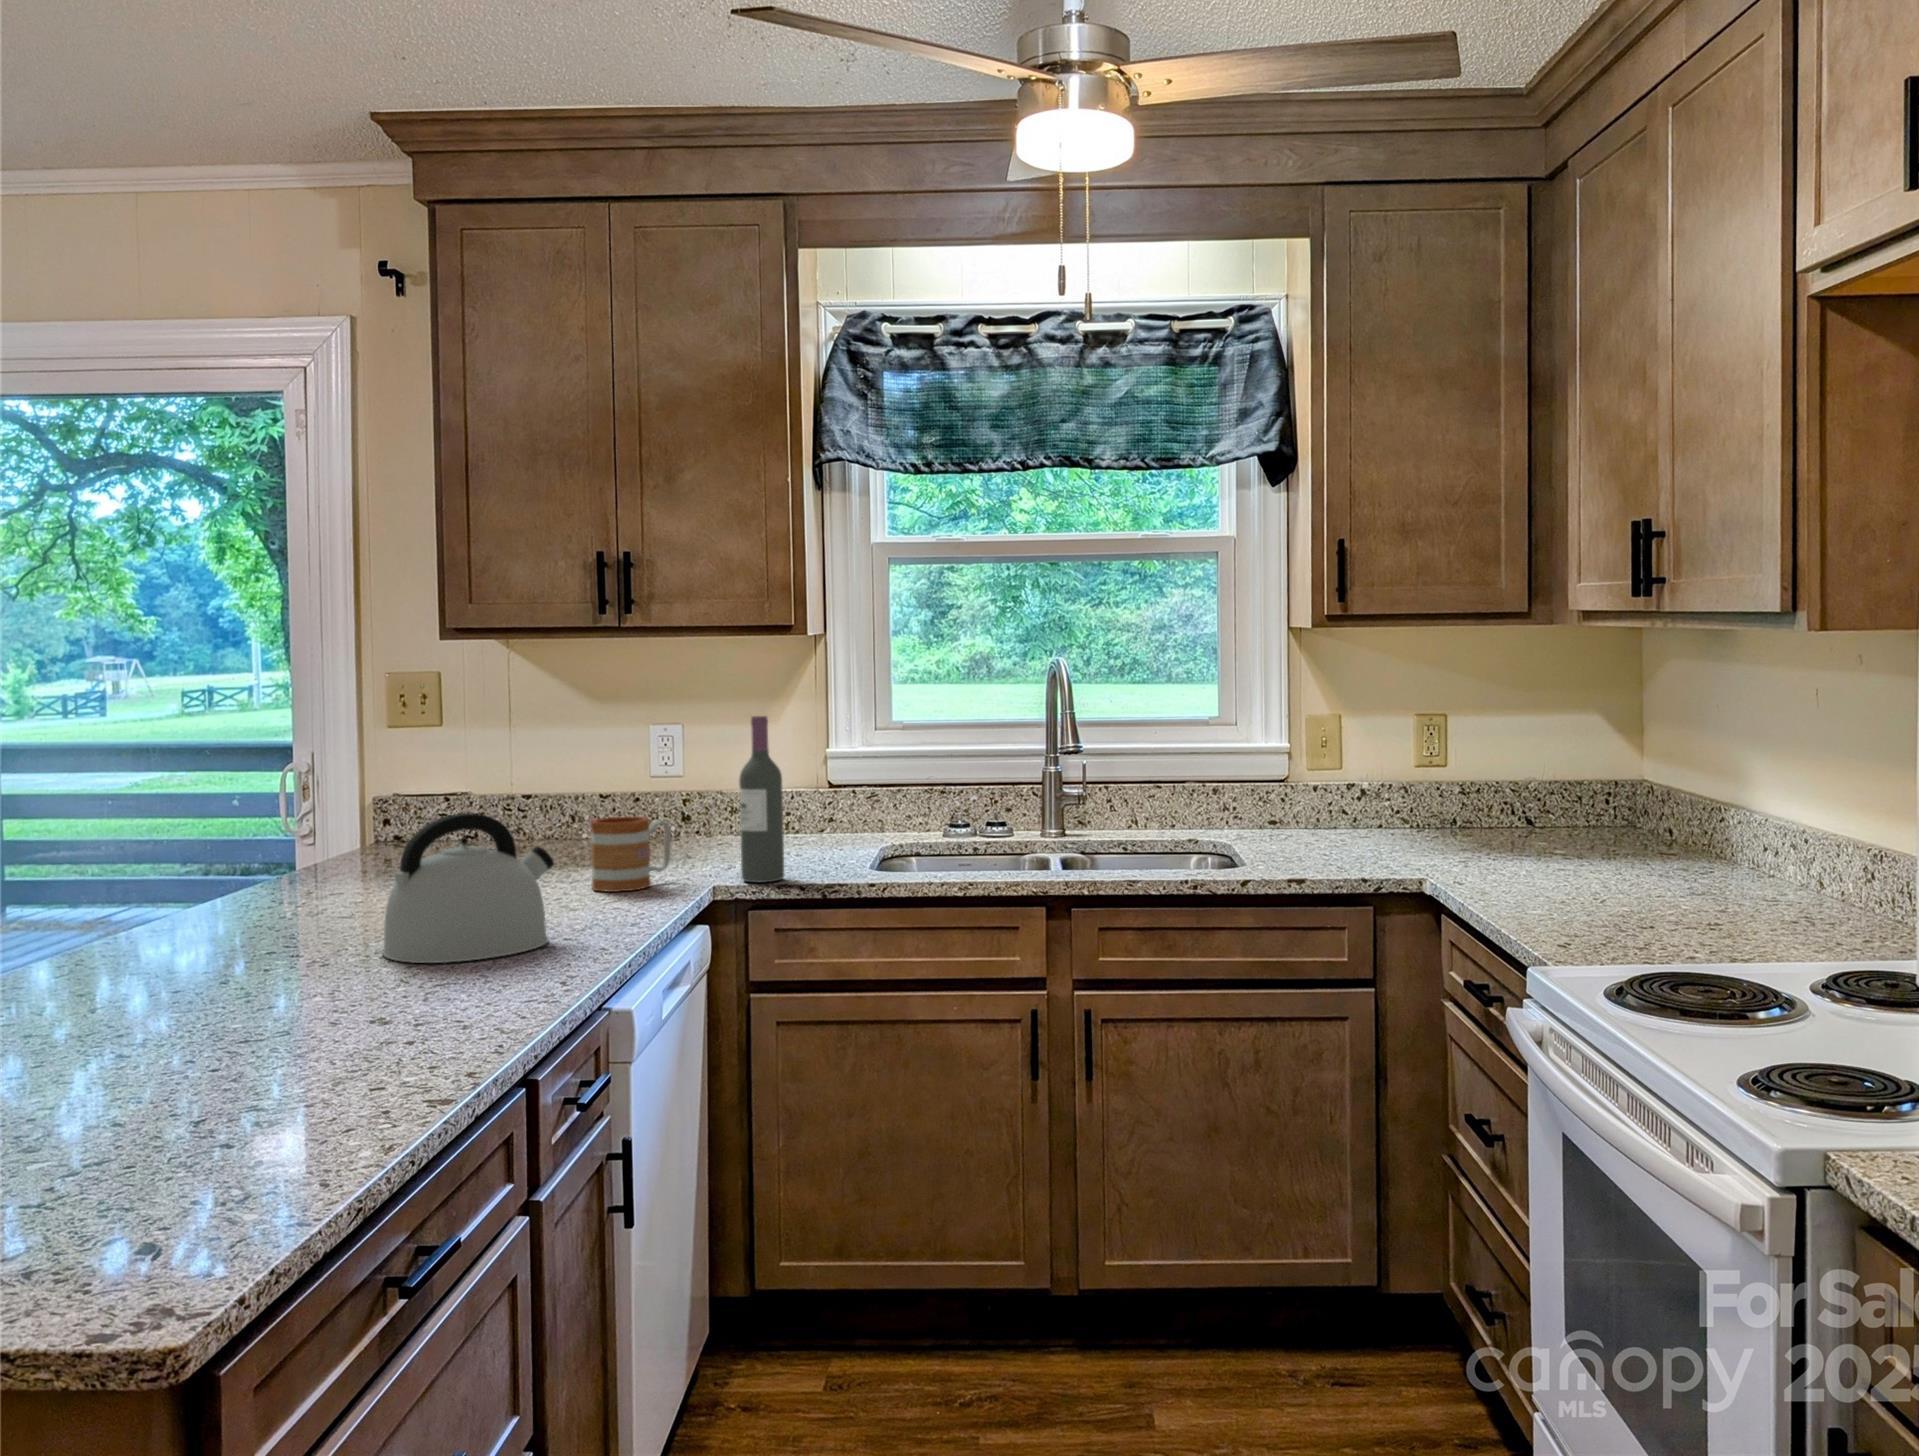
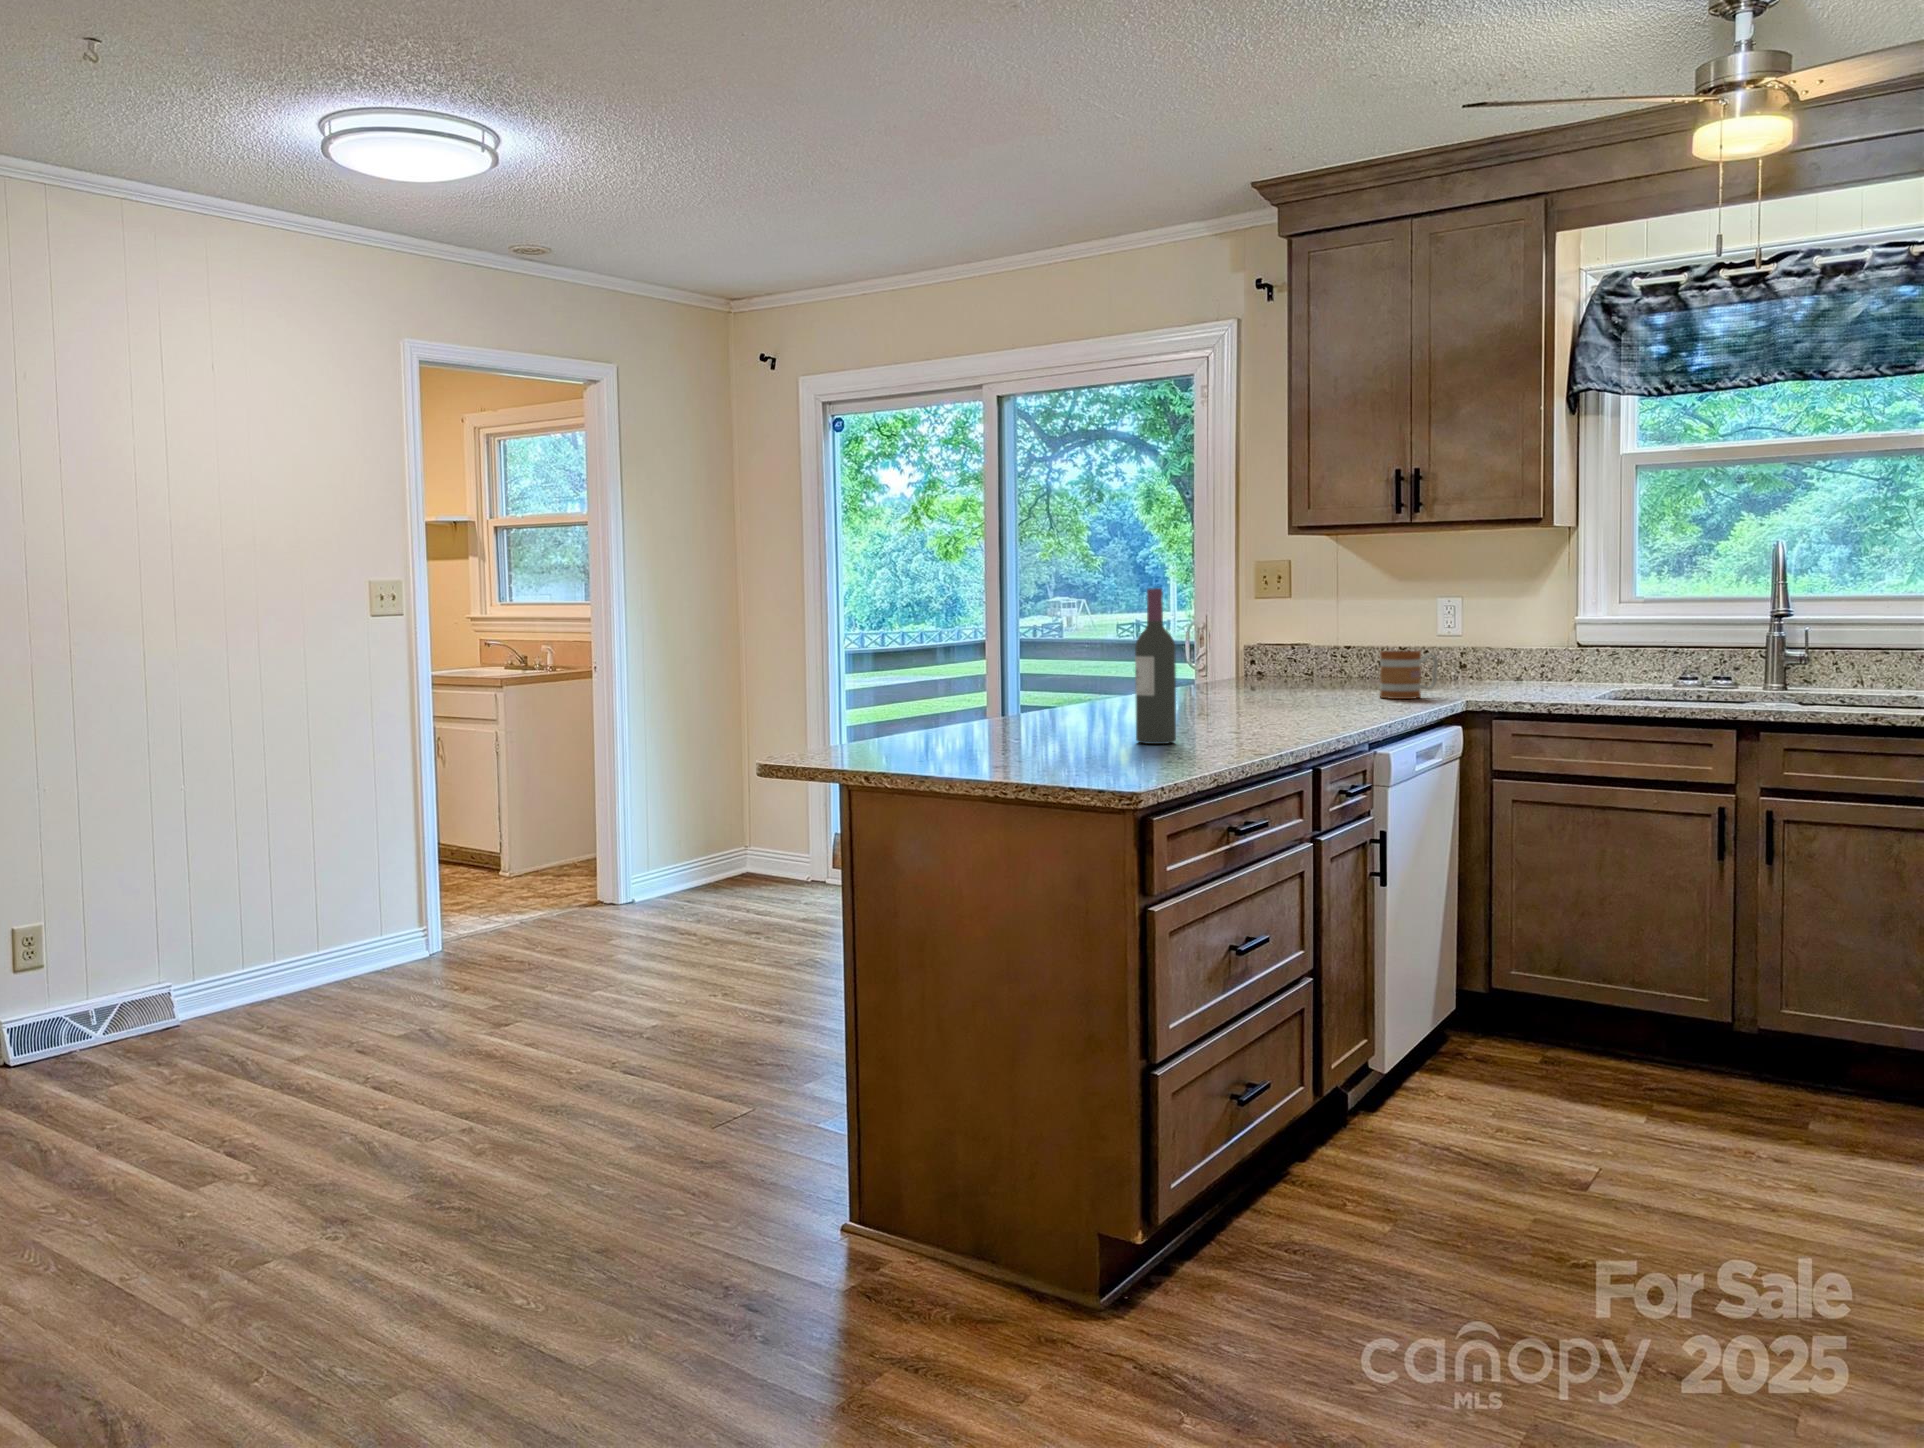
wine bottle: present [739,716,784,883] -> present [1135,588,1176,744]
kettle: present [382,813,554,963] -> none [1241,630,1347,716]

